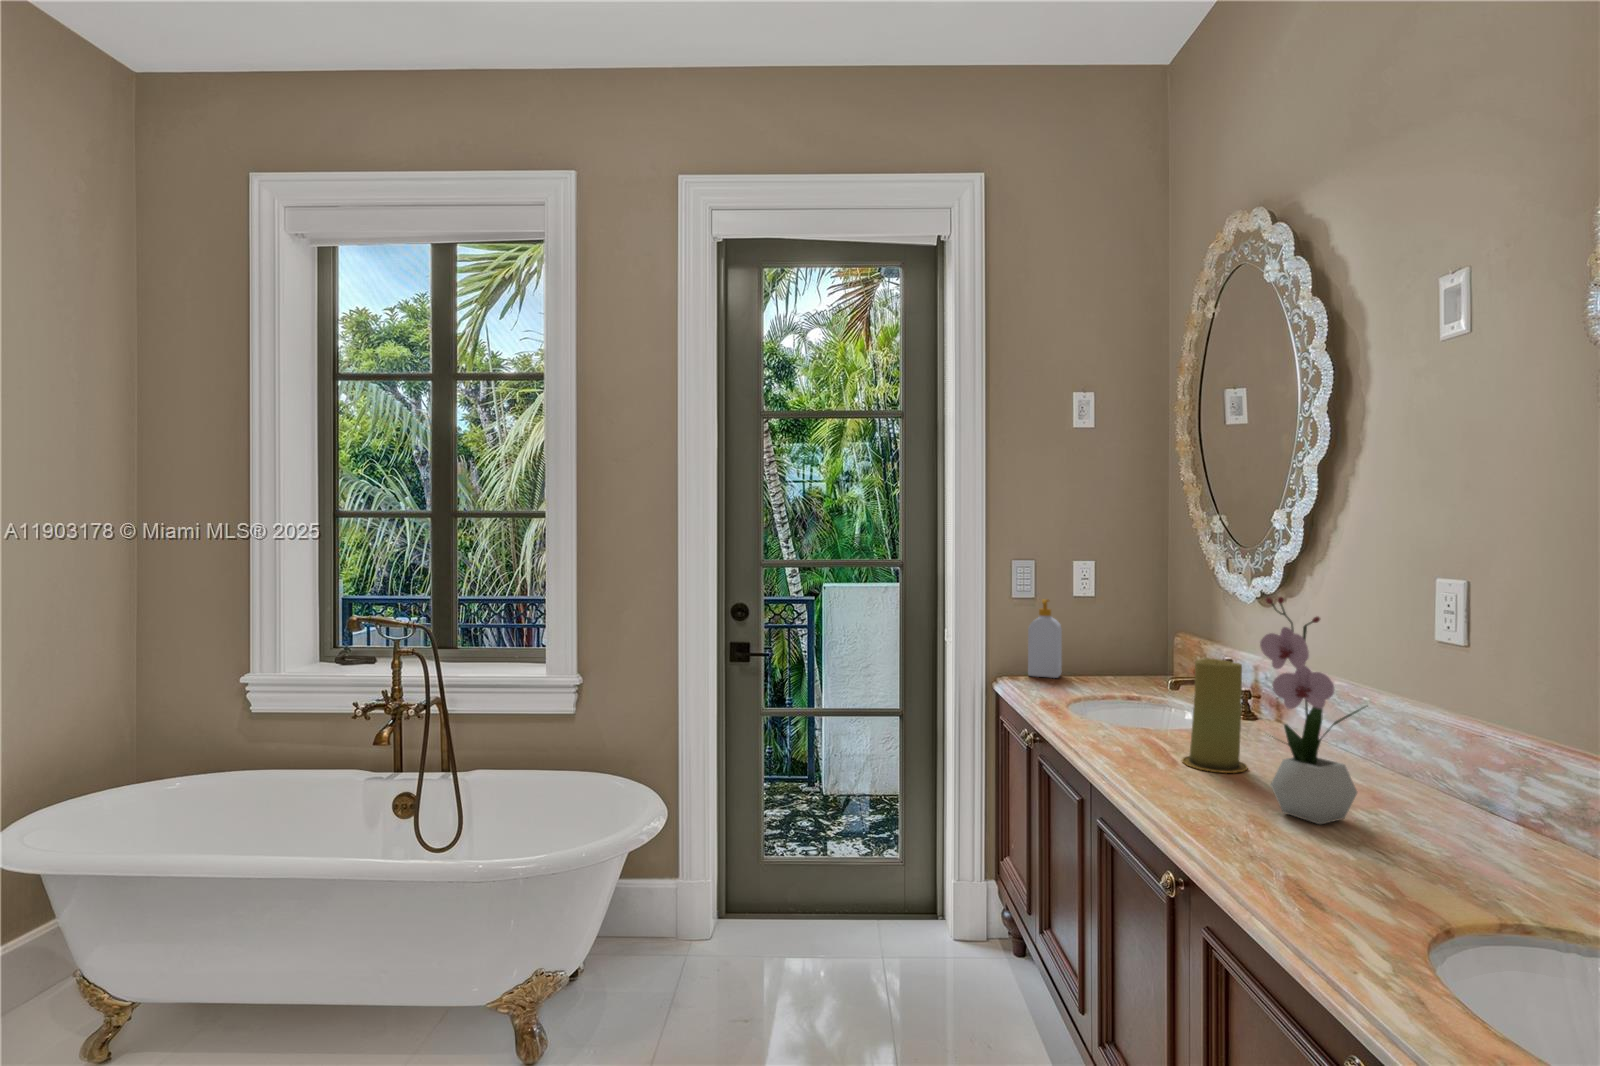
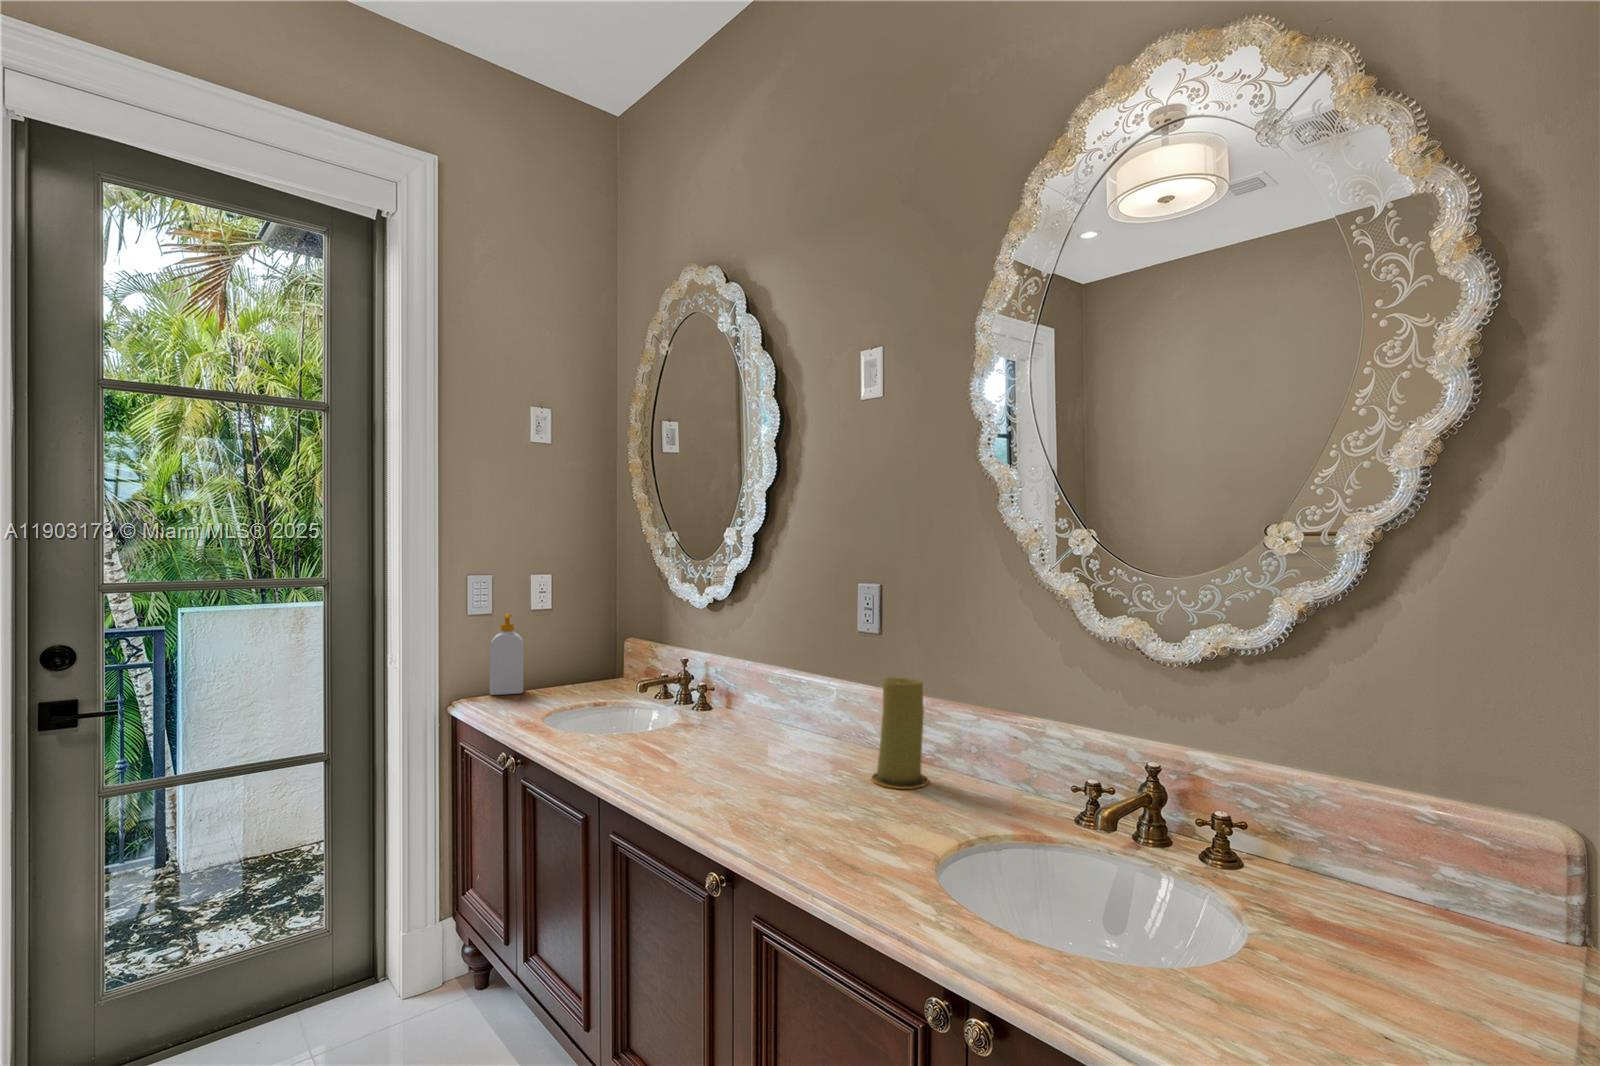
flower arrangement: present [1260,597,1368,824] -> none [770,607,840,797]
candle: present [1182,658,1248,773] -> present [871,677,929,789]

